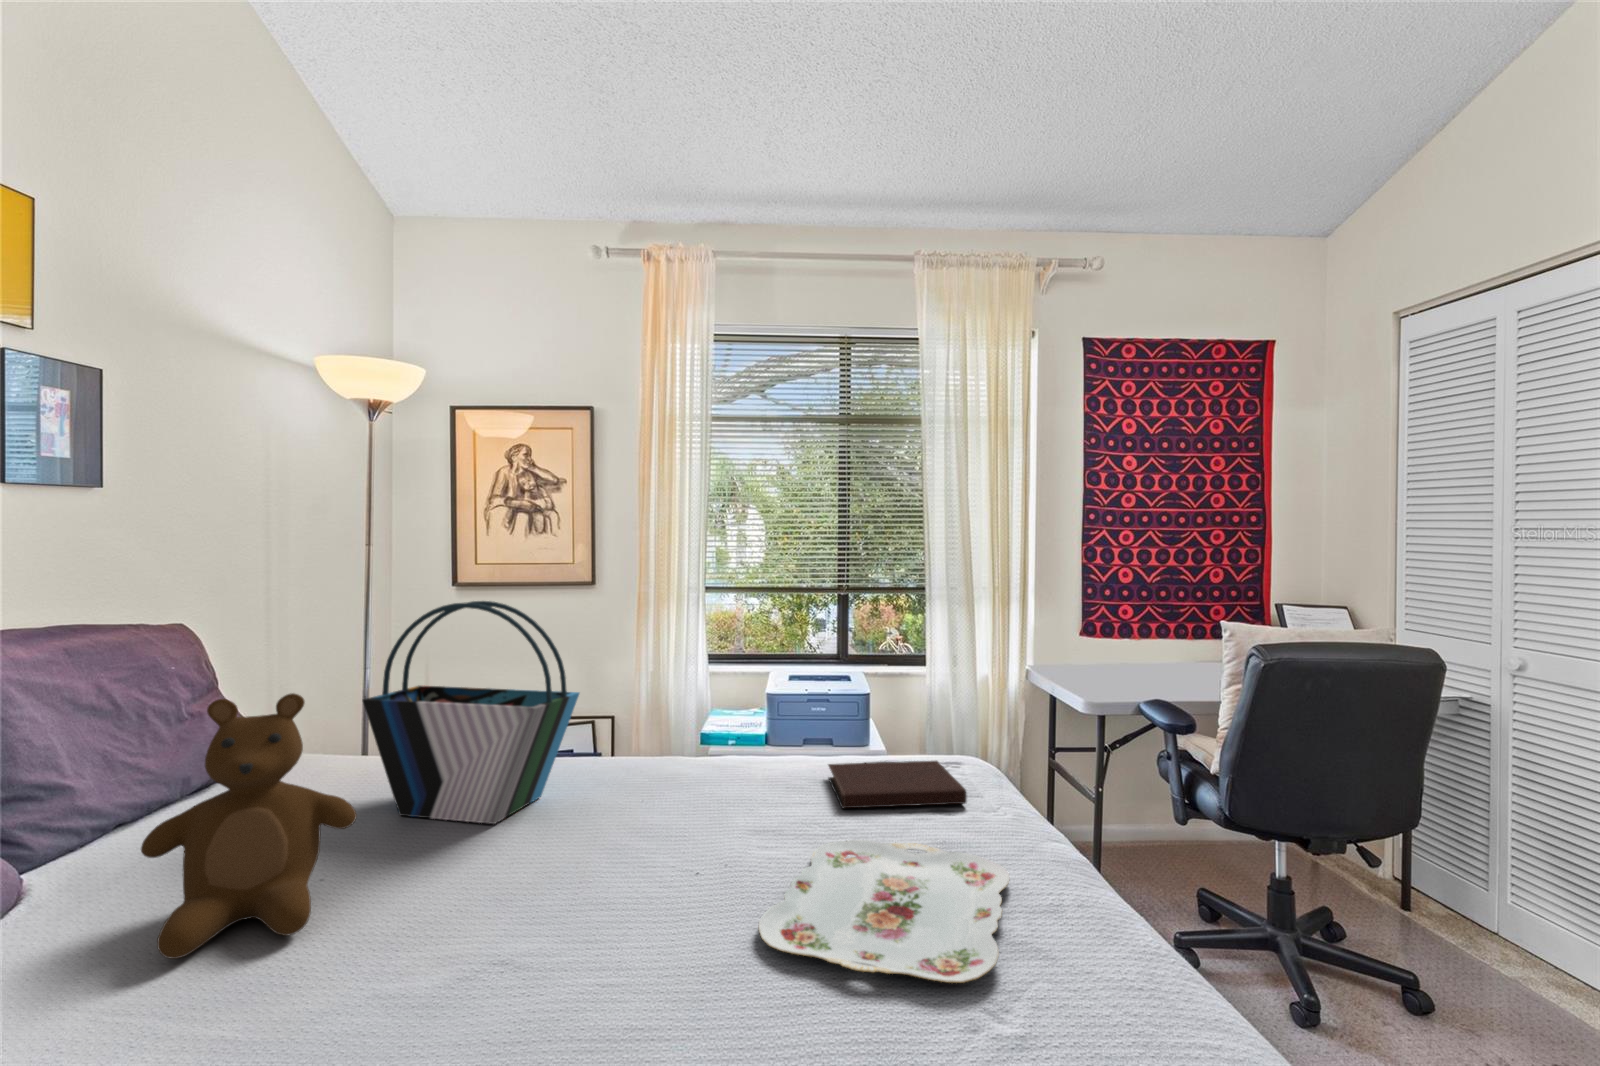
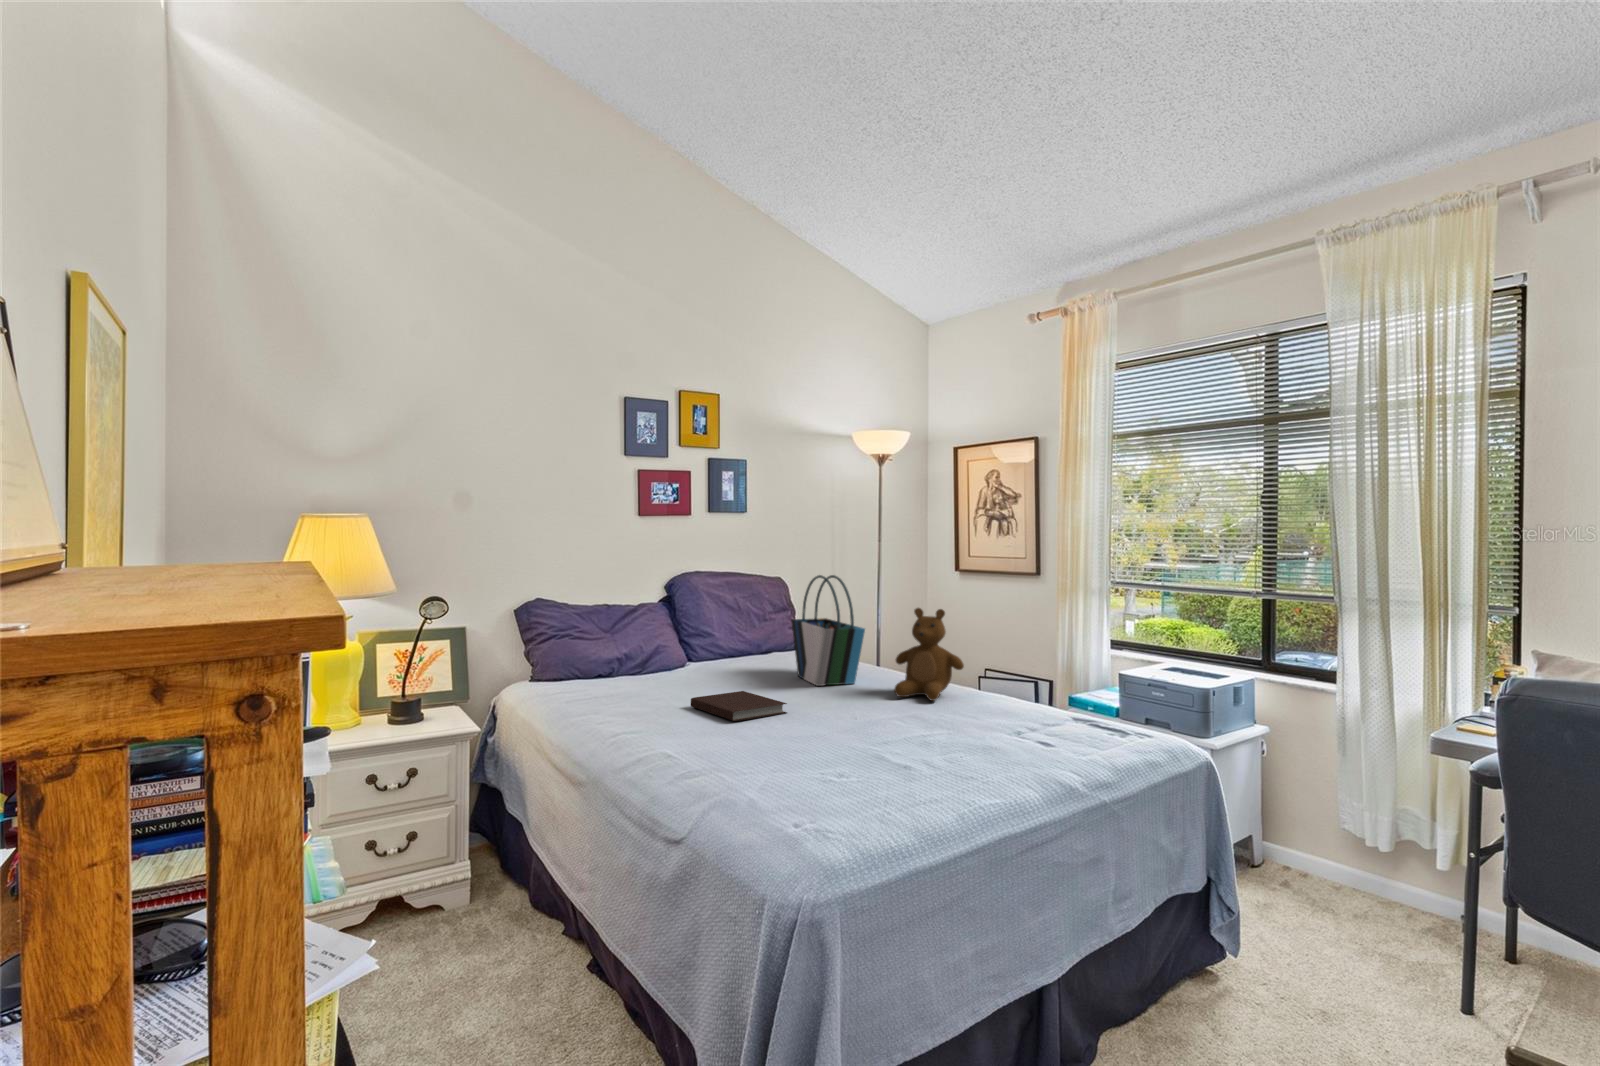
teddy bear: present [141,693,357,959] -> present [894,608,964,701]
notebook: present [828,761,967,808] -> present [691,691,787,721]
serving tray: present [759,840,1009,983] -> none [799,723,954,757]

